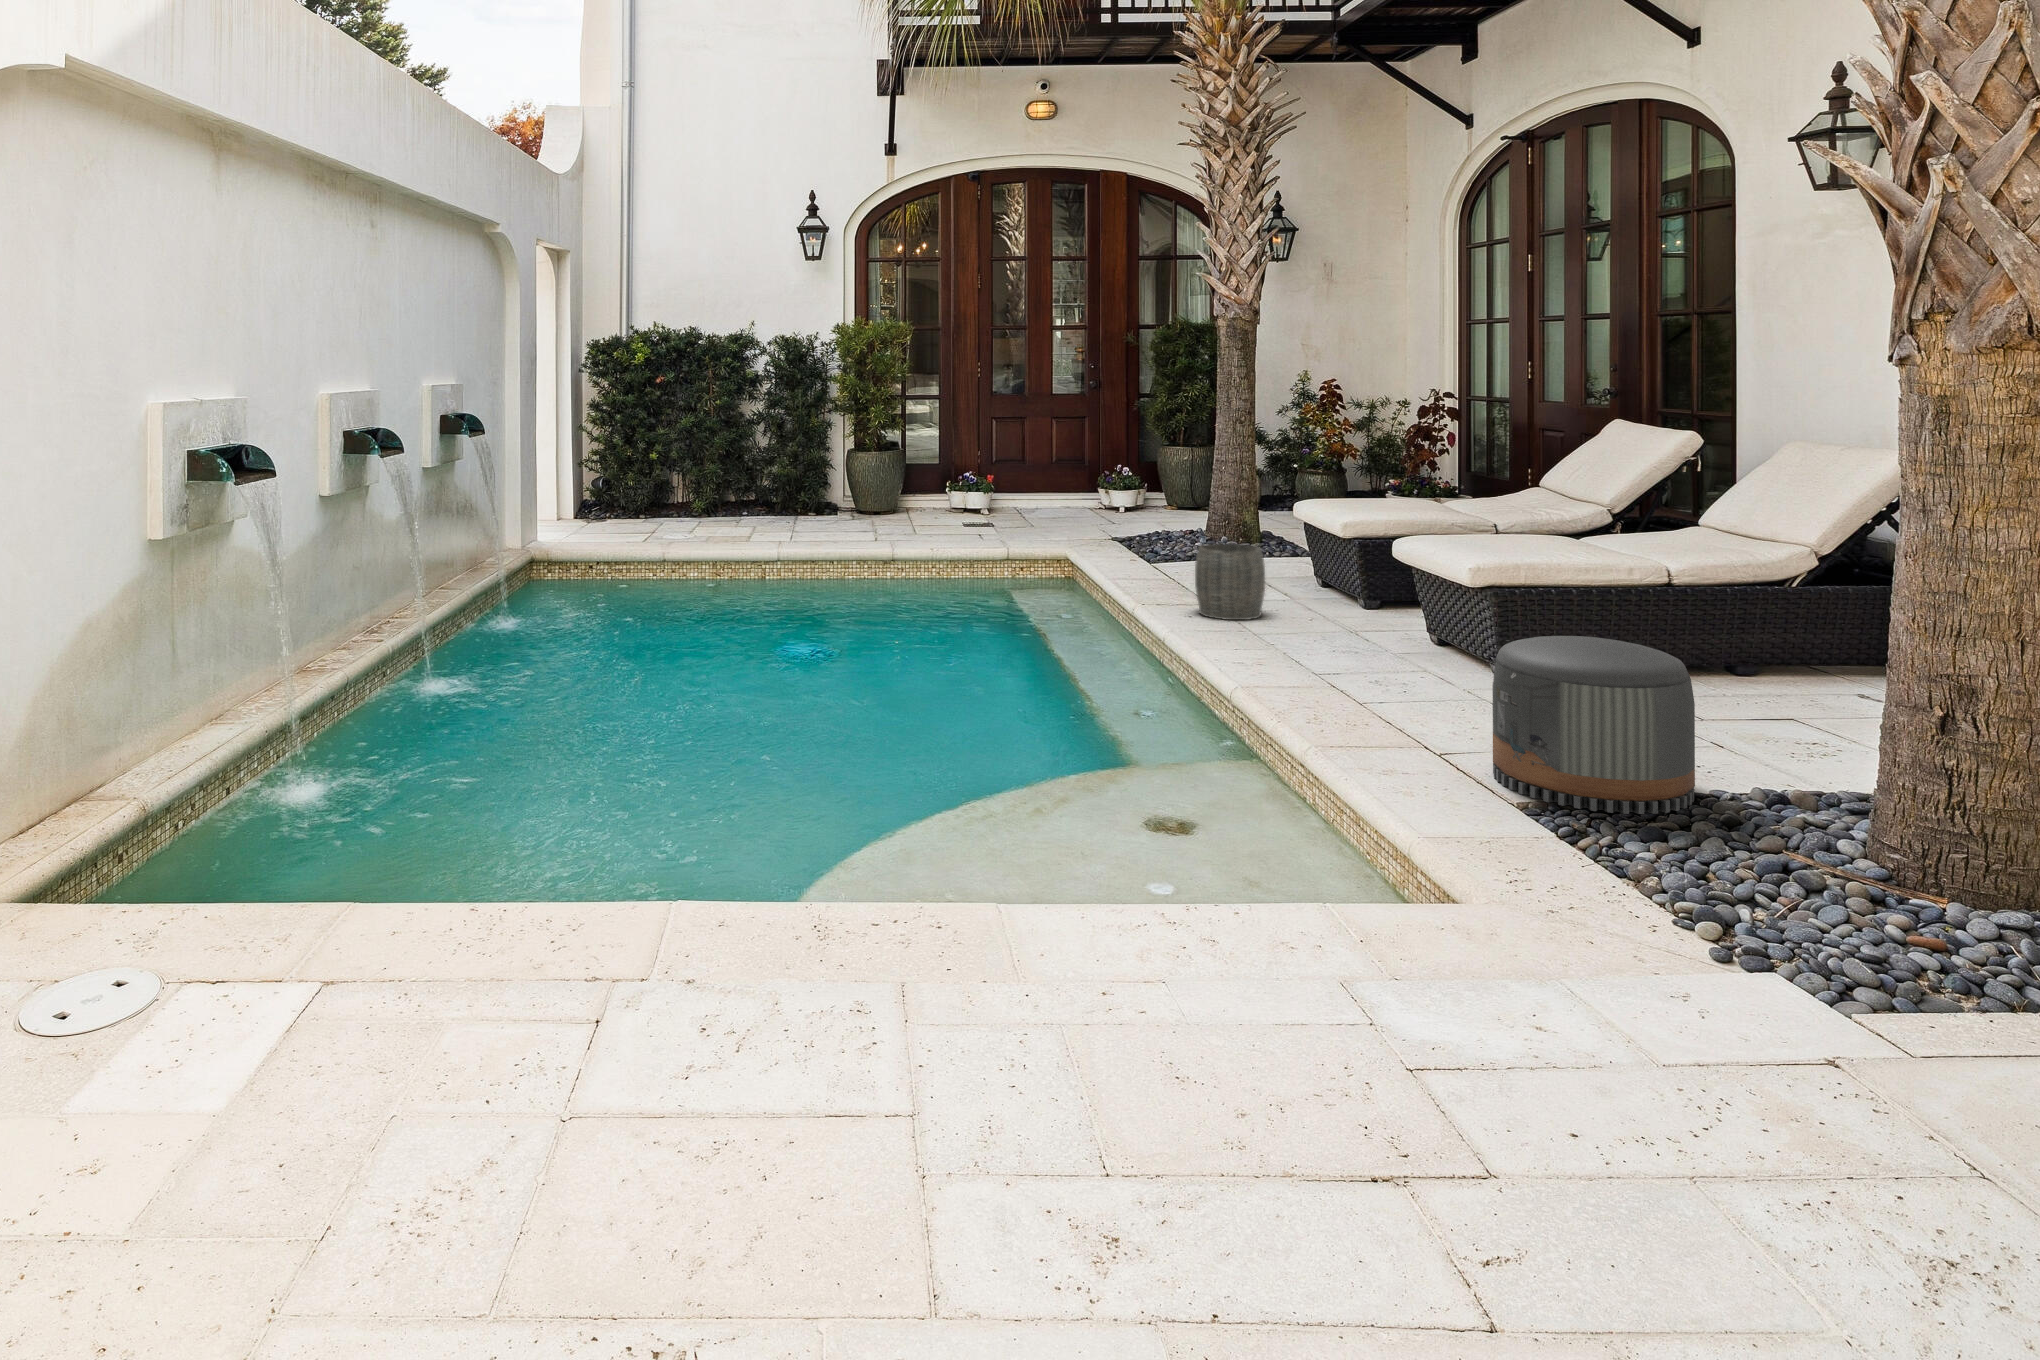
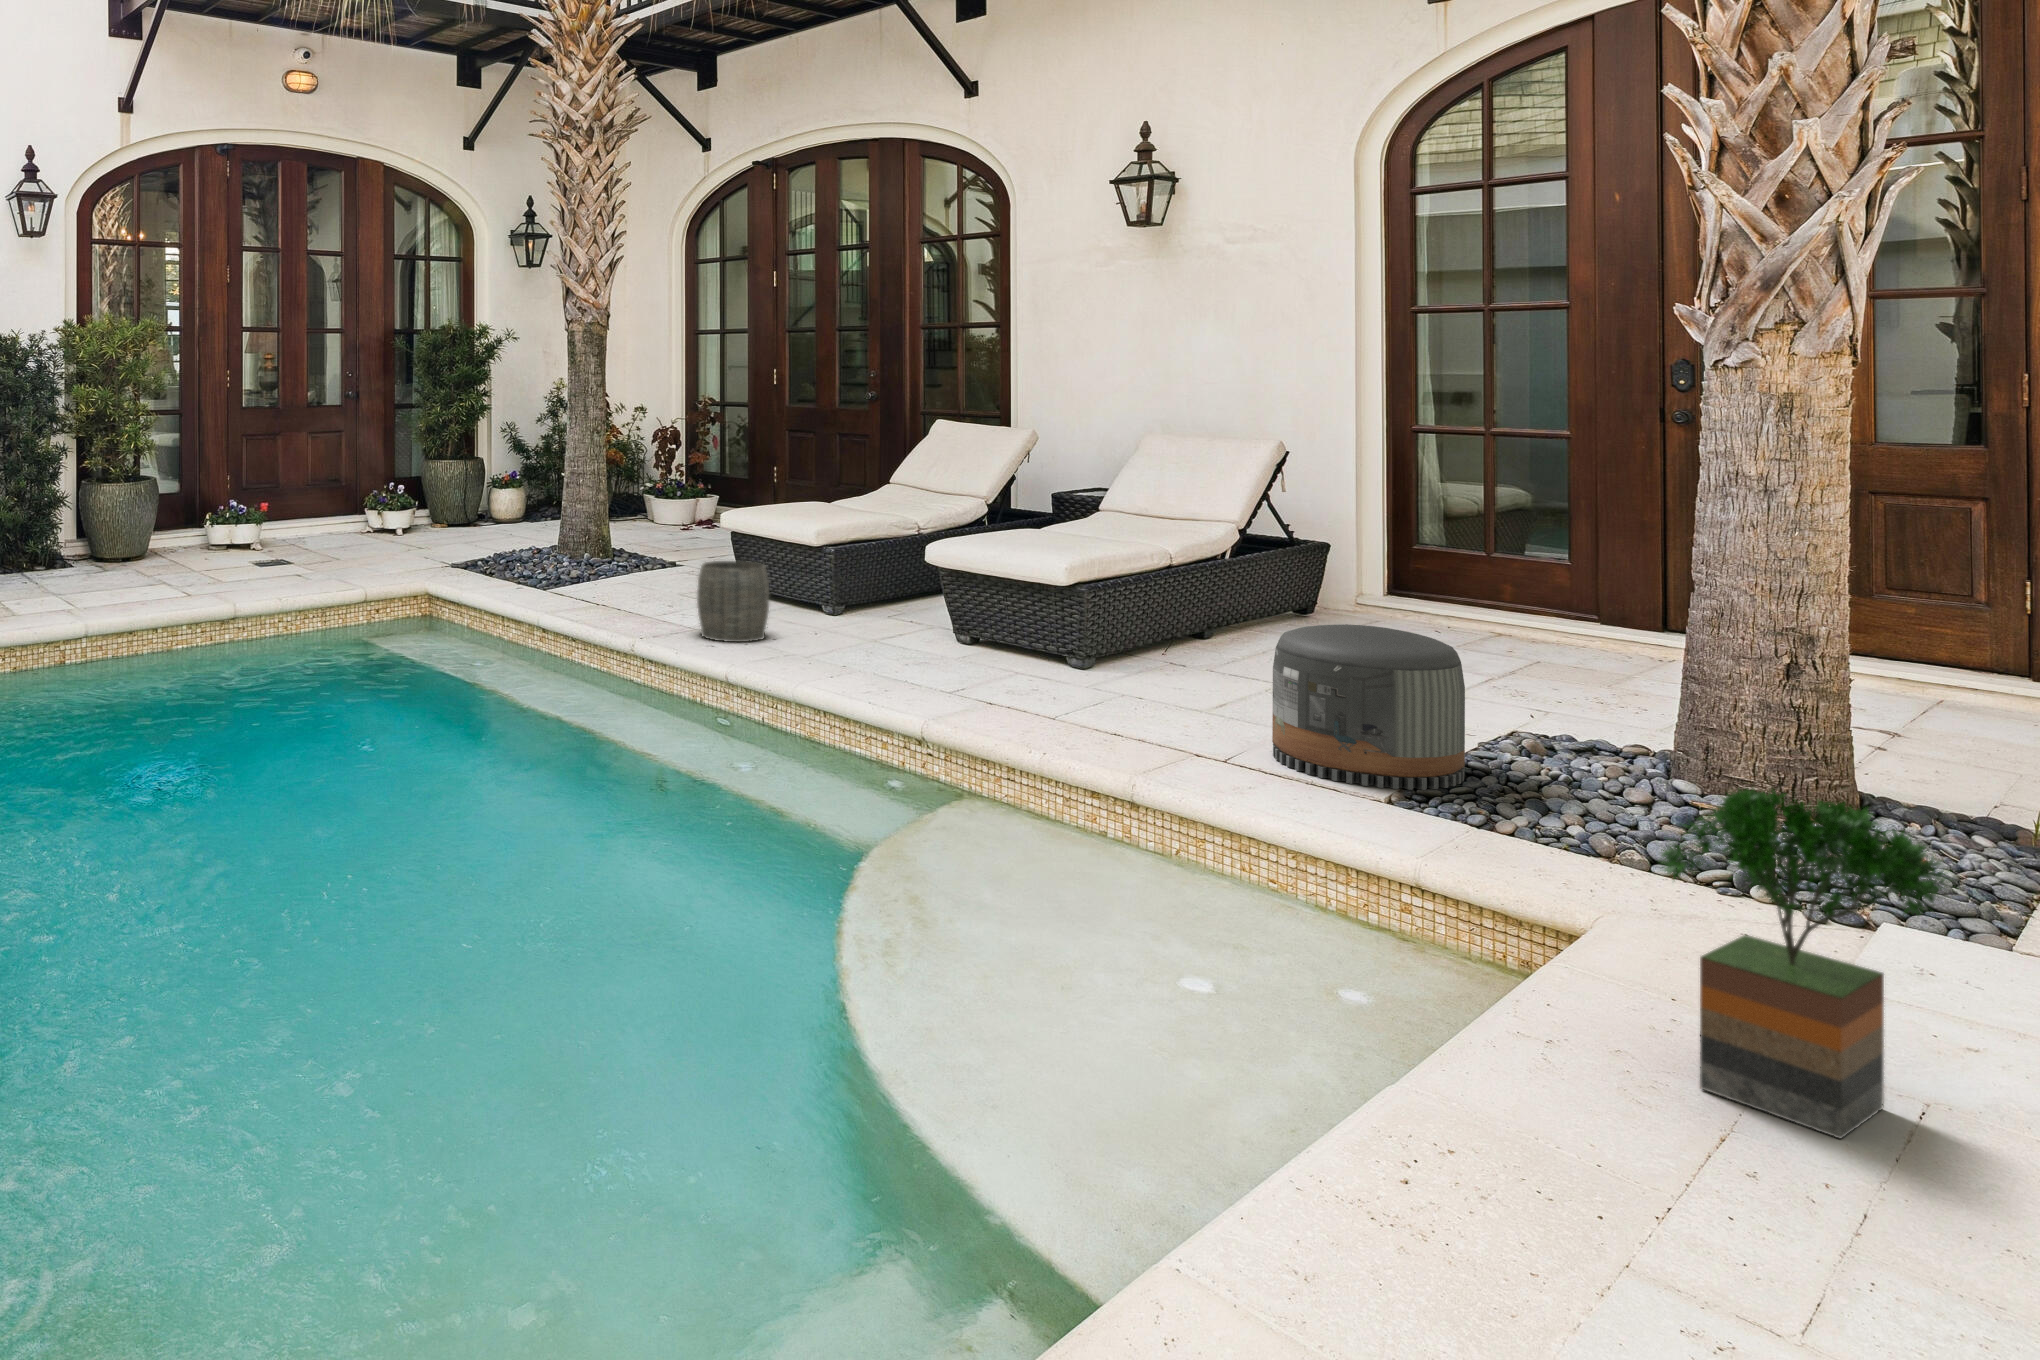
potted tree: none [1142,754,1348,1052] -> present [1660,788,1953,1139]

